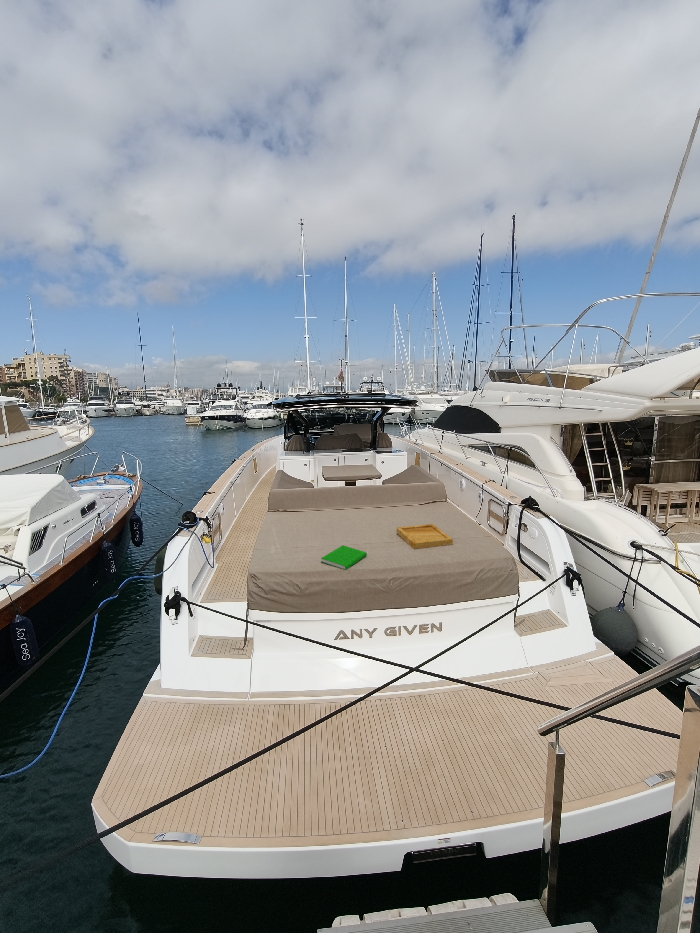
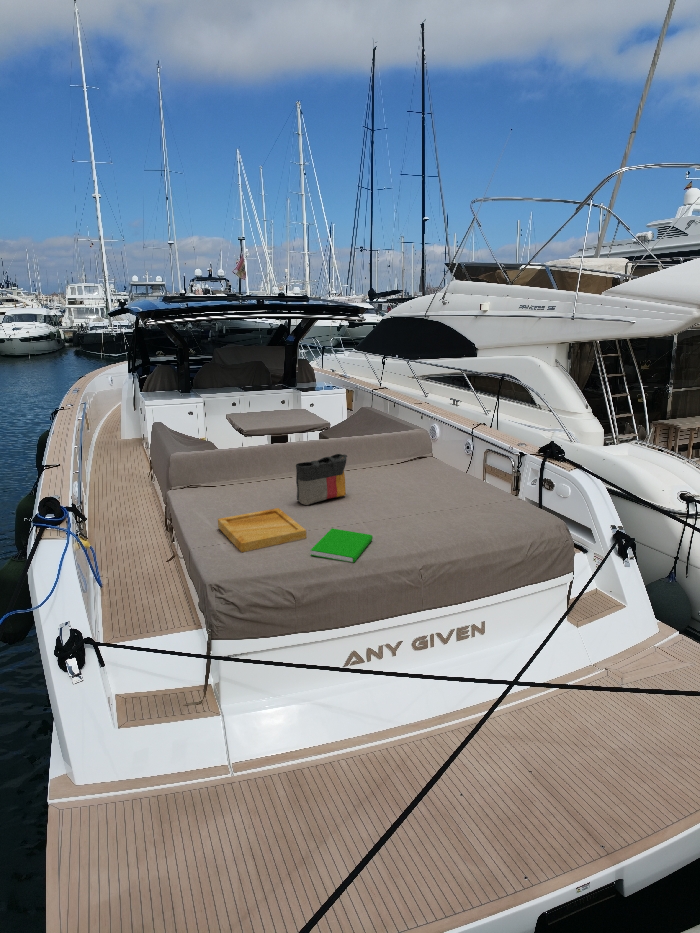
tote bag: none [332,496,369,528] -> present [296,454,347,505]
tray: present [396,524,453,549] -> present [218,508,306,552]

